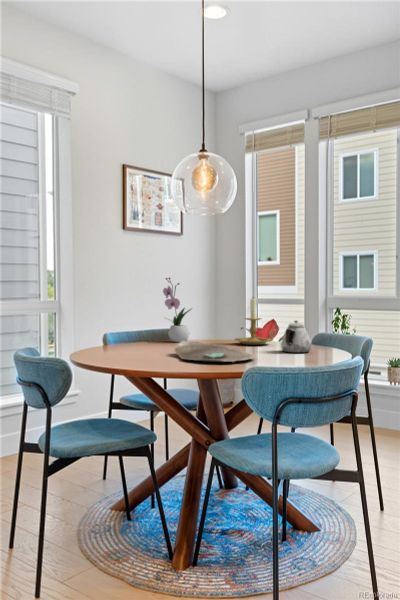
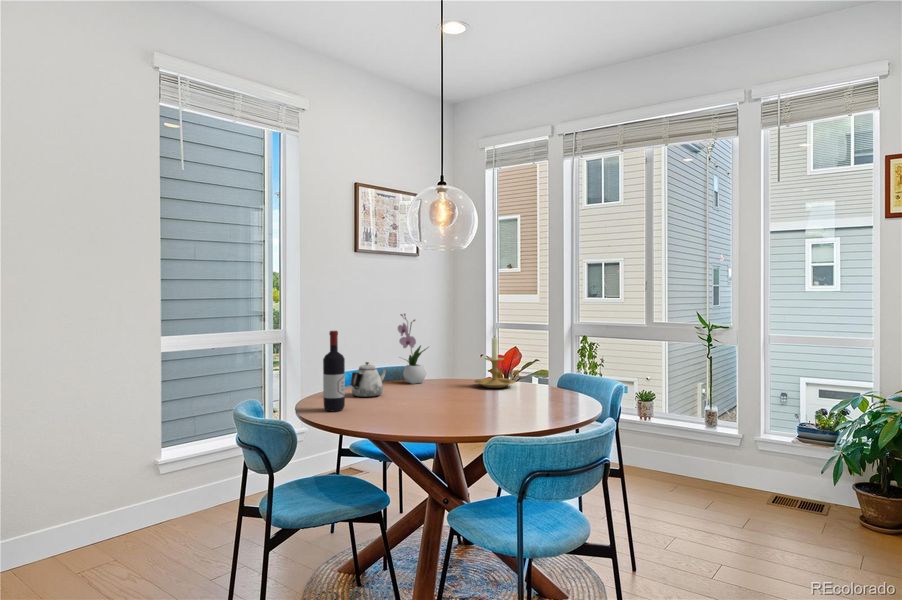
wine bottle: none [95,284,115,358] -> present [323,331,345,411]
teapot: present [281,321,311,353] -> present [351,362,386,397]
decorative bowl: present [175,341,256,362] -> none [410,390,499,419]

